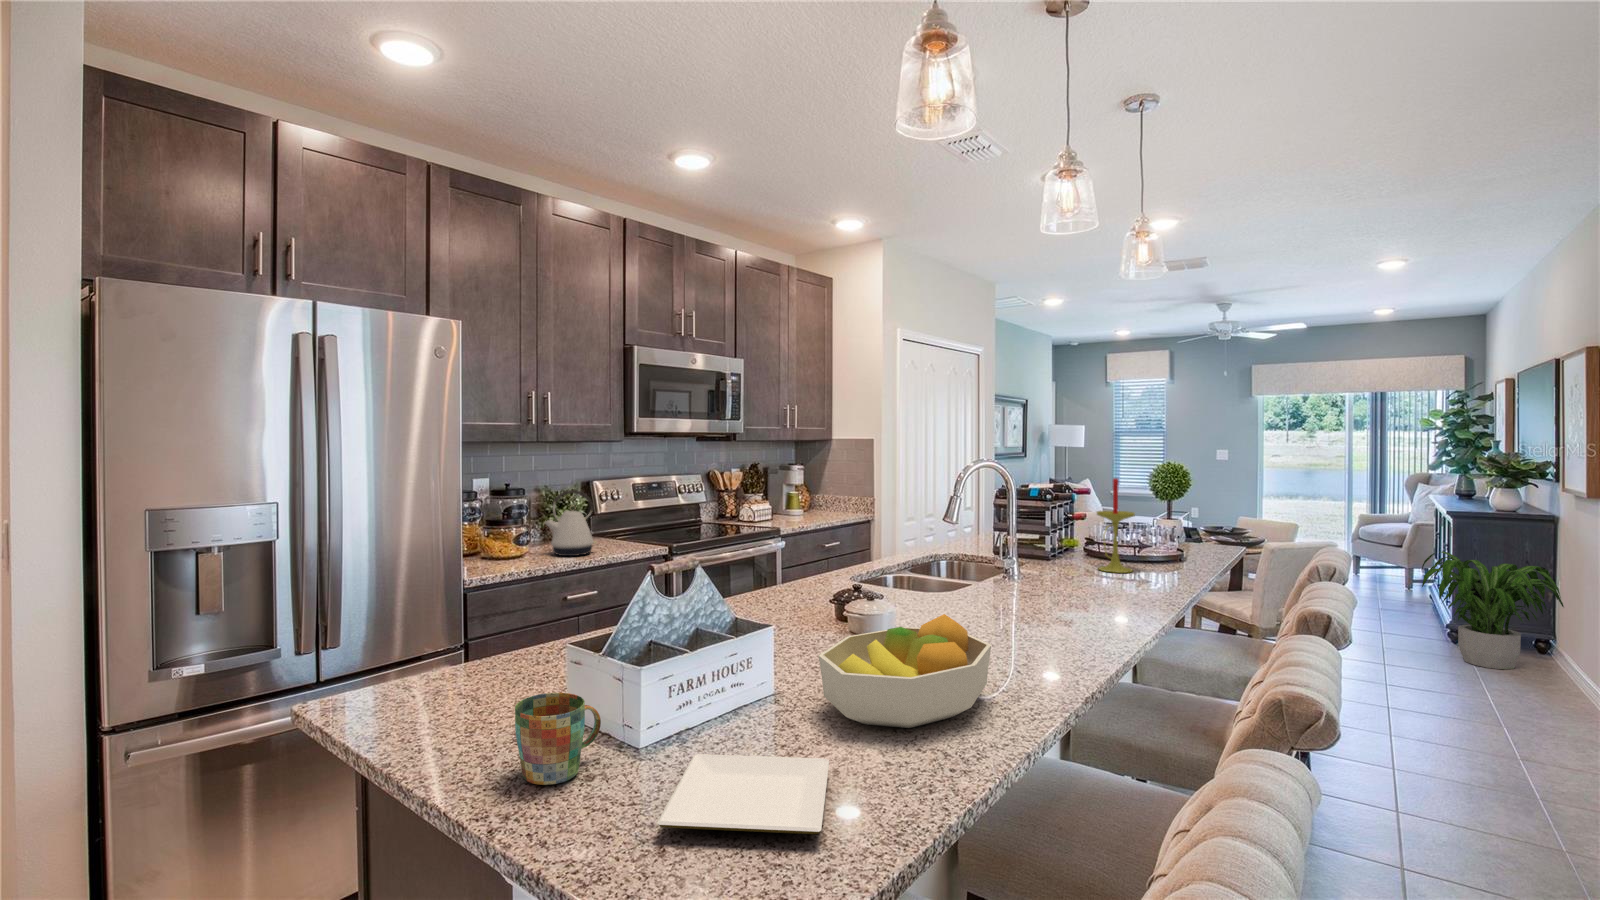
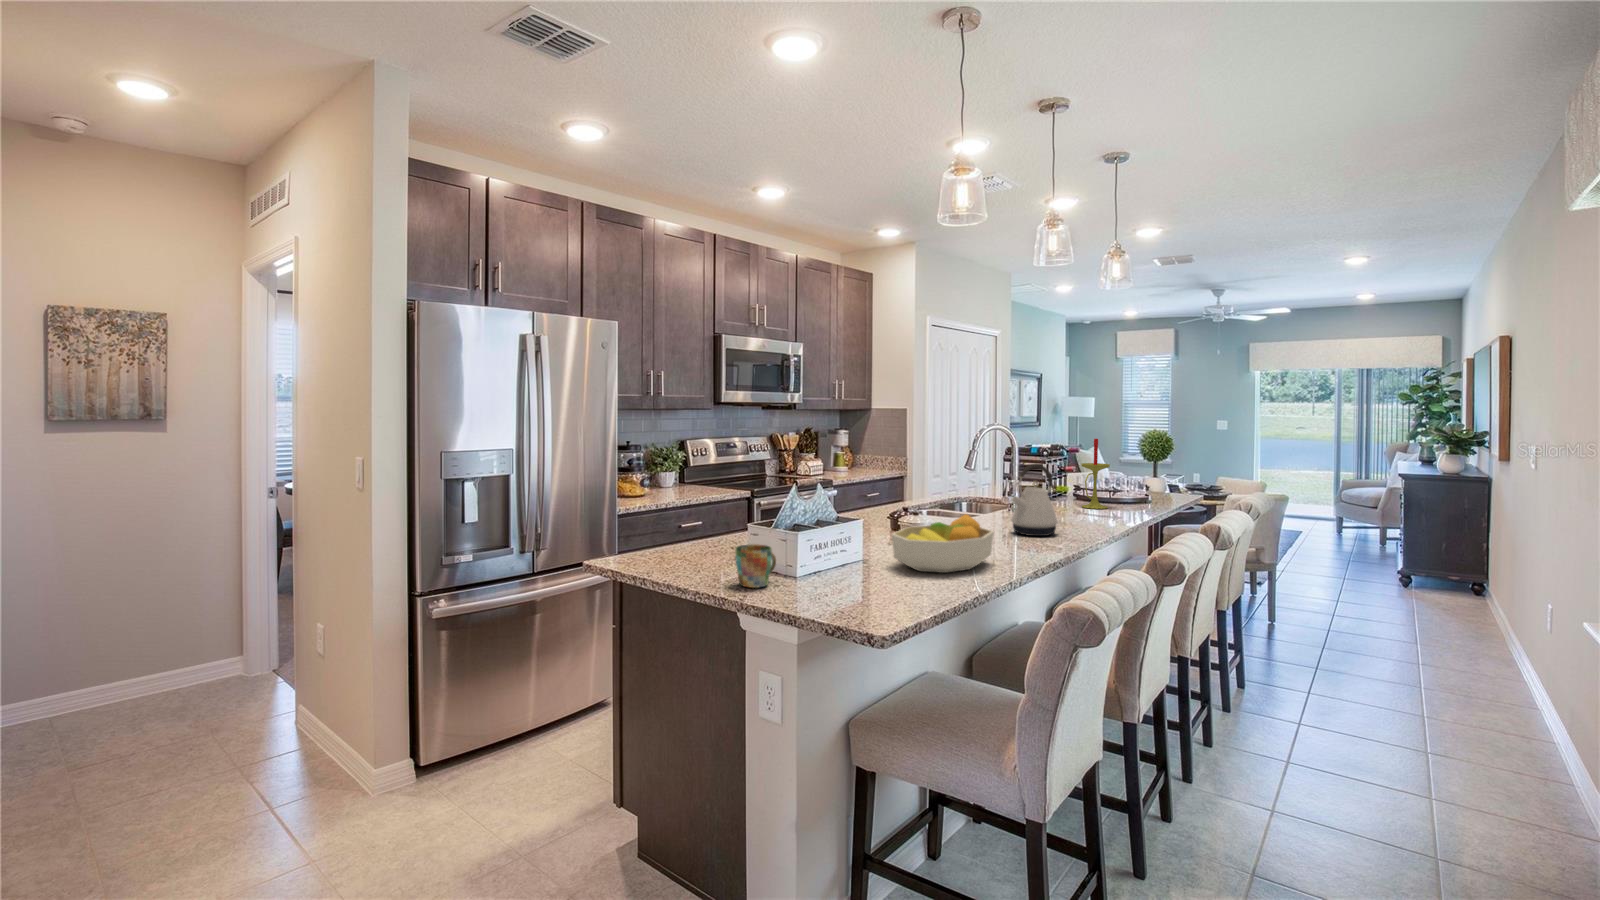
kettle: present [545,490,597,556] -> present [1011,464,1058,536]
potted plant: present [1422,551,1564,669] -> none [1371,507,1486,604]
plate: present [657,754,829,834] -> none [823,576,905,602]

